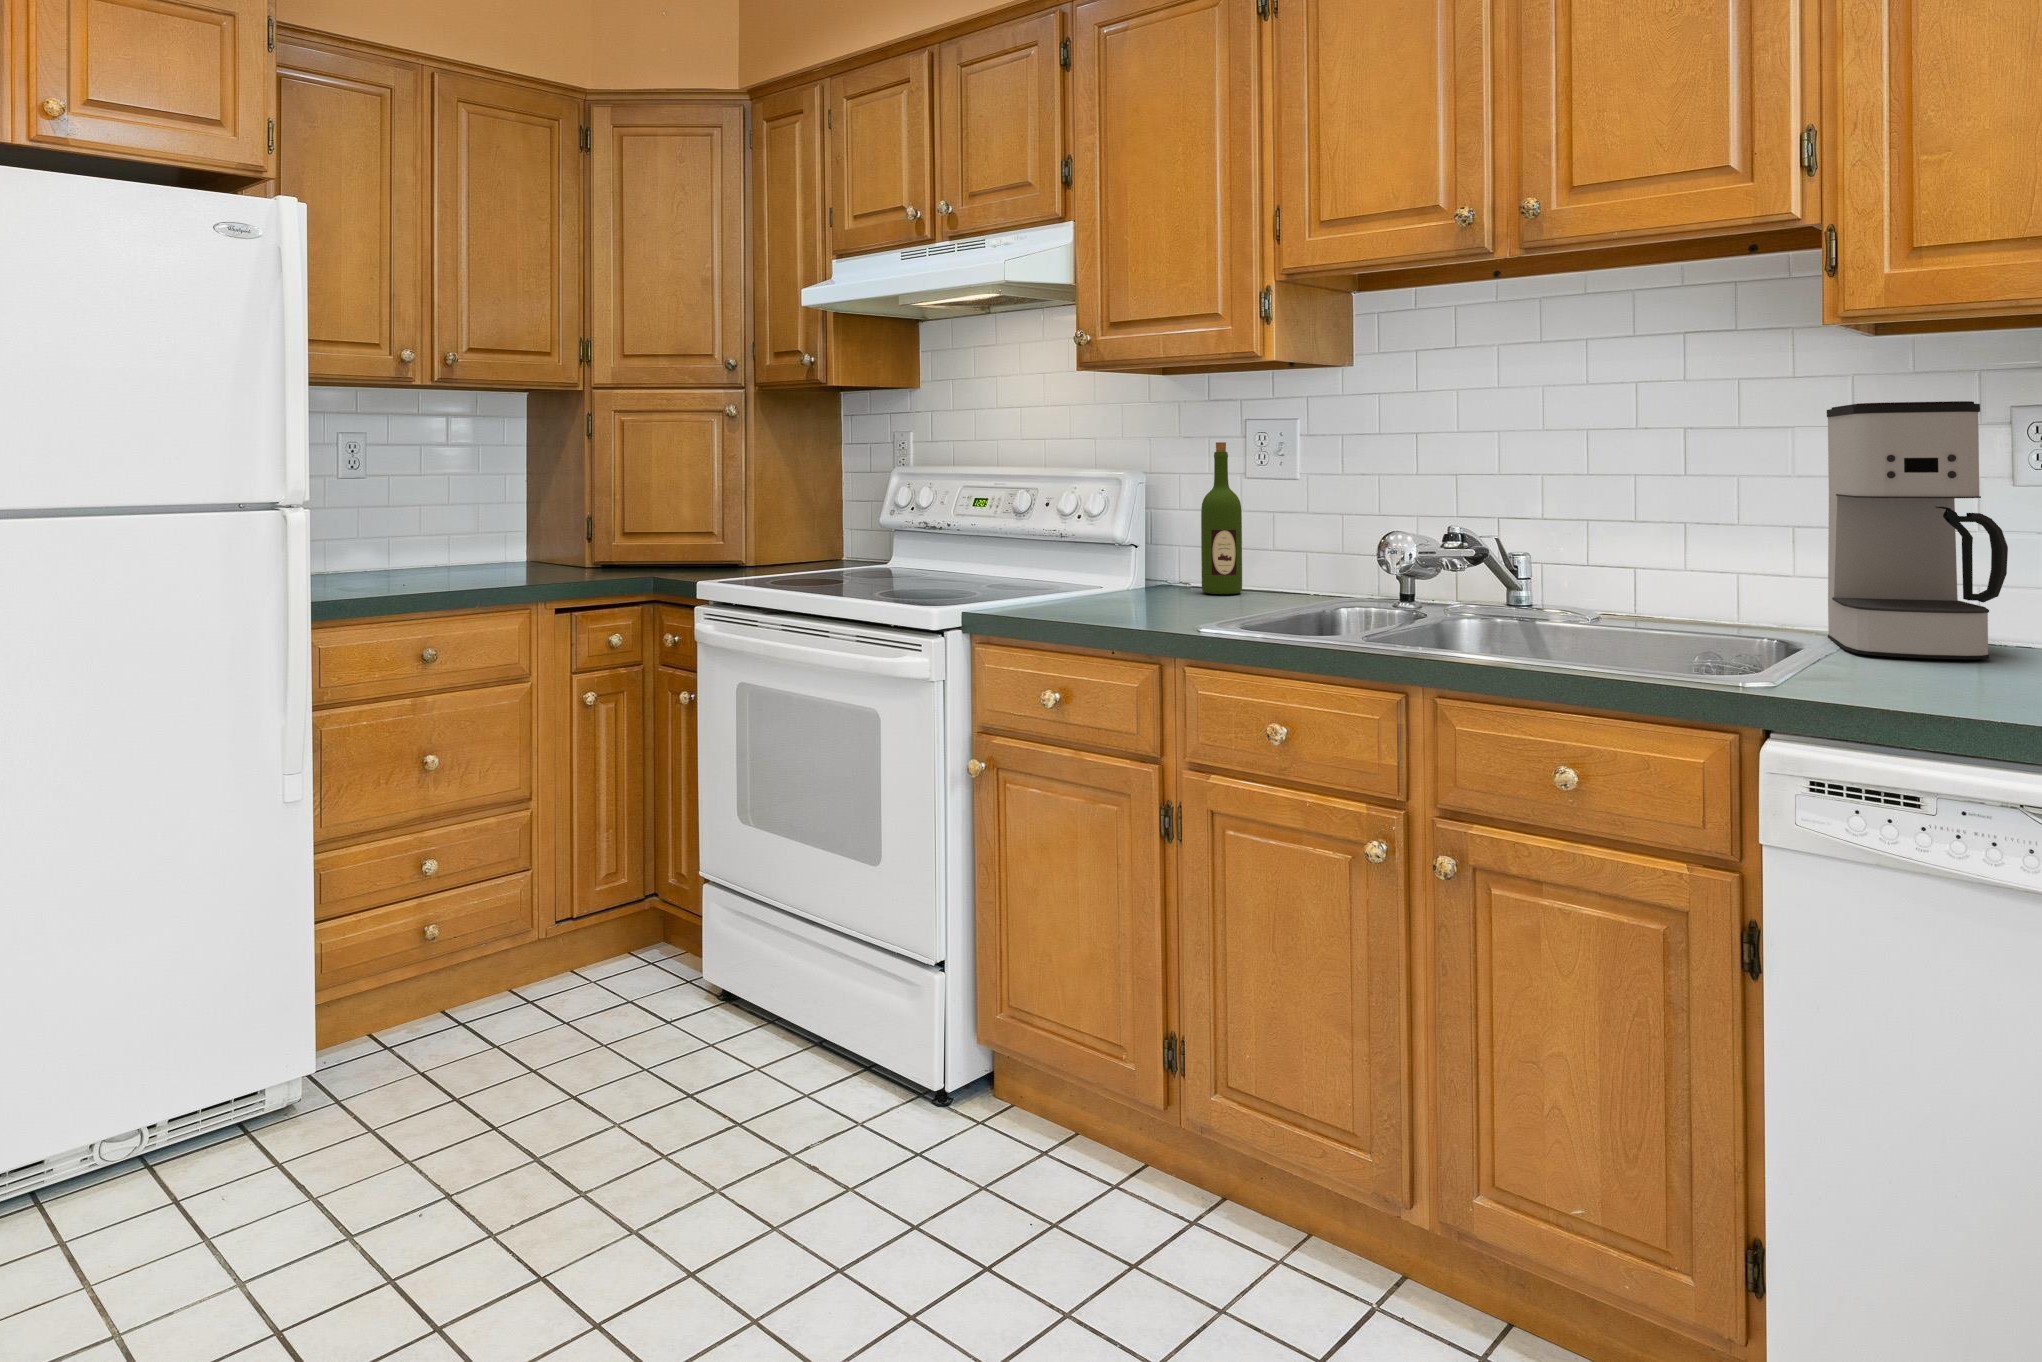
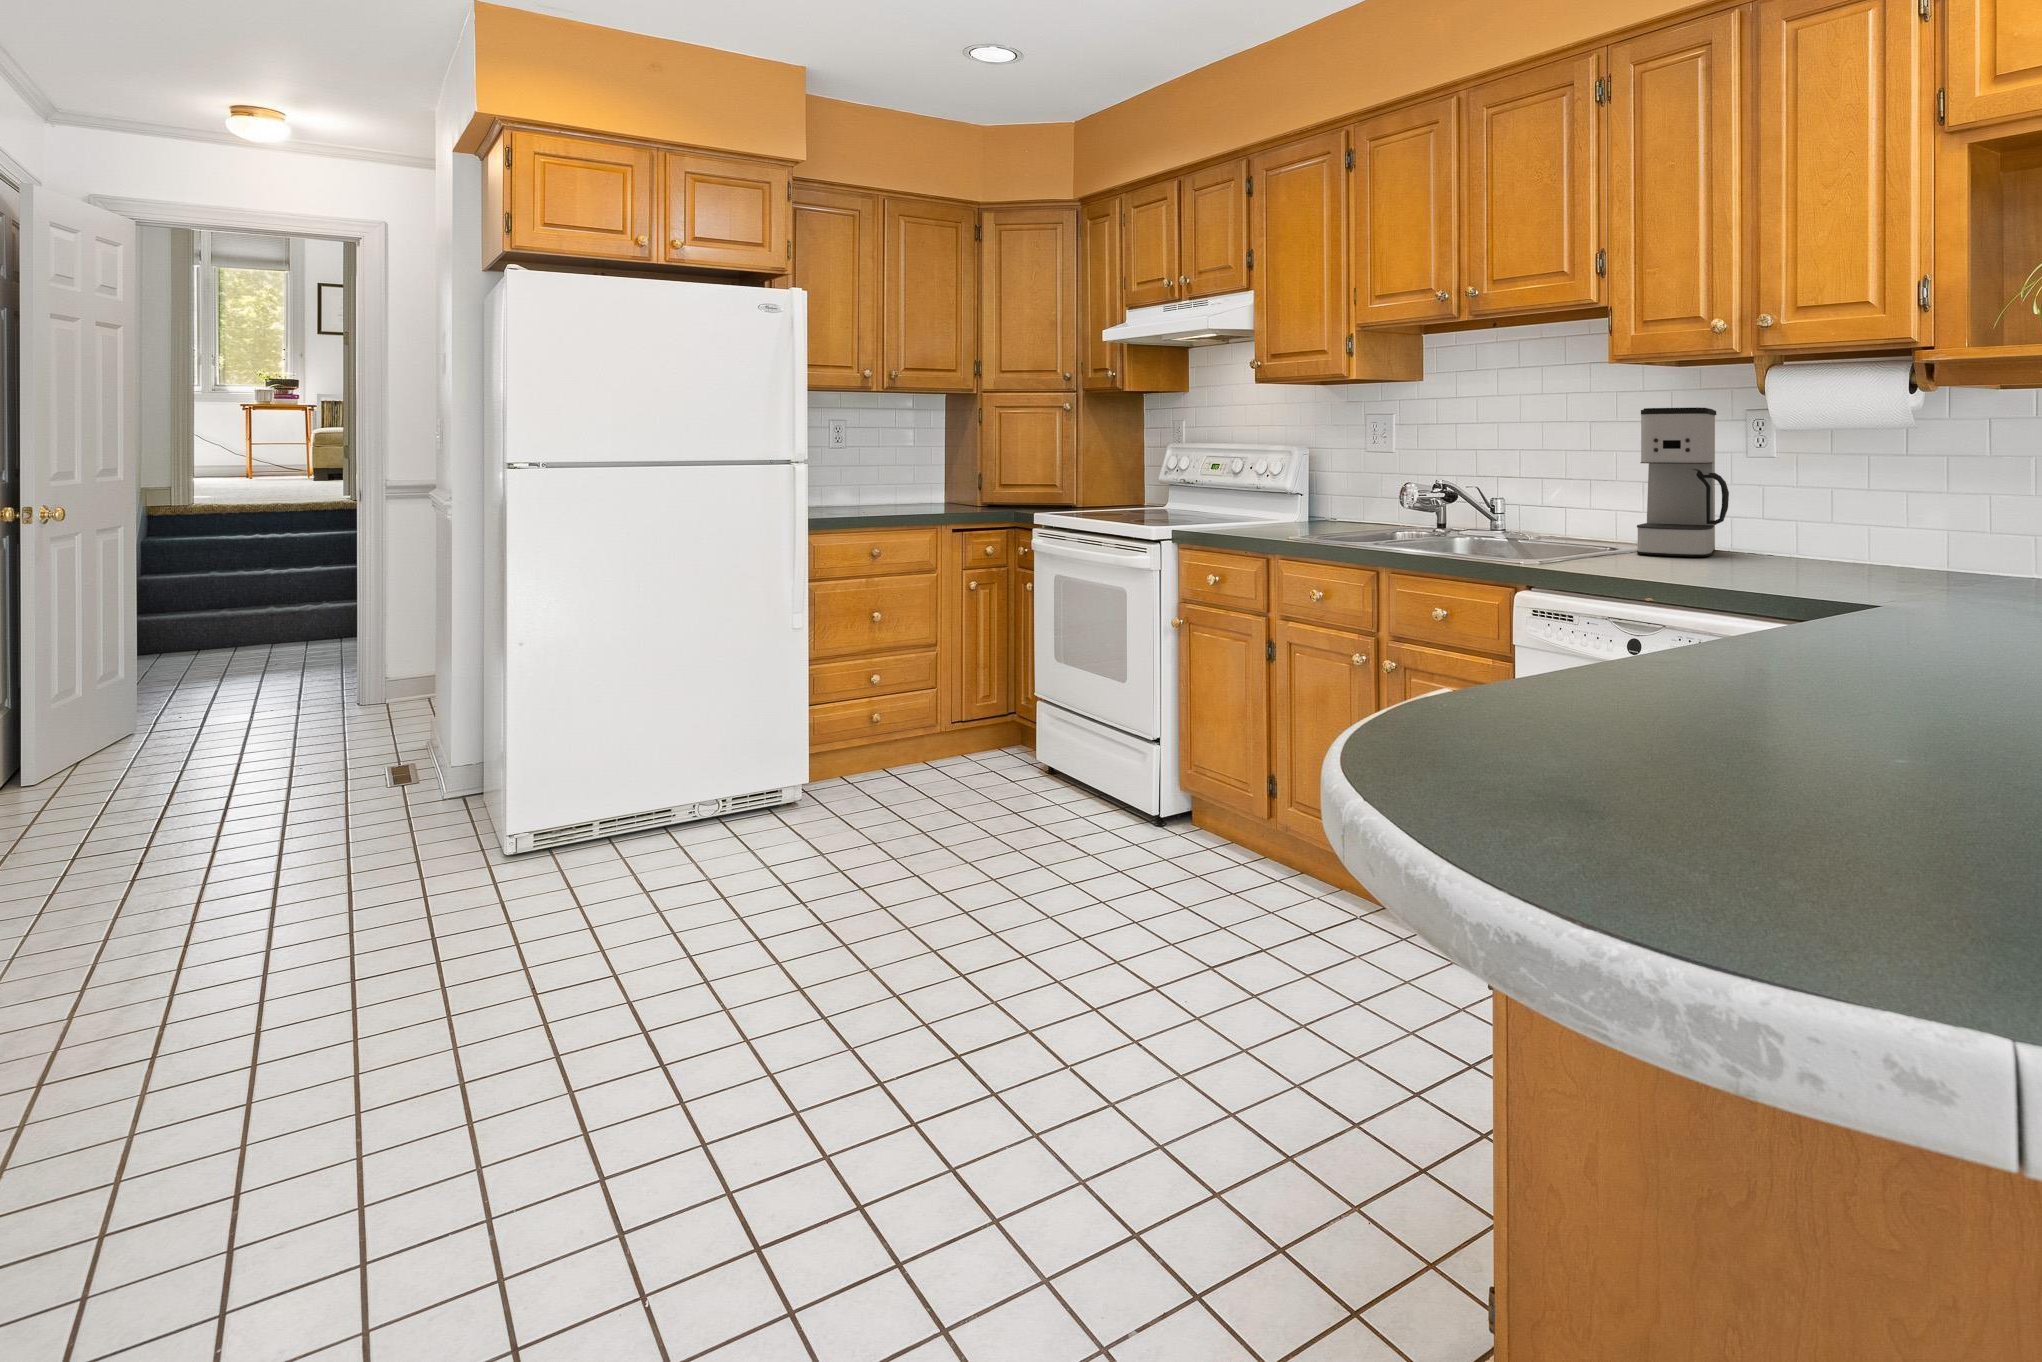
wine bottle: present [1201,442,1242,594] -> none [1331,429,1356,524]

